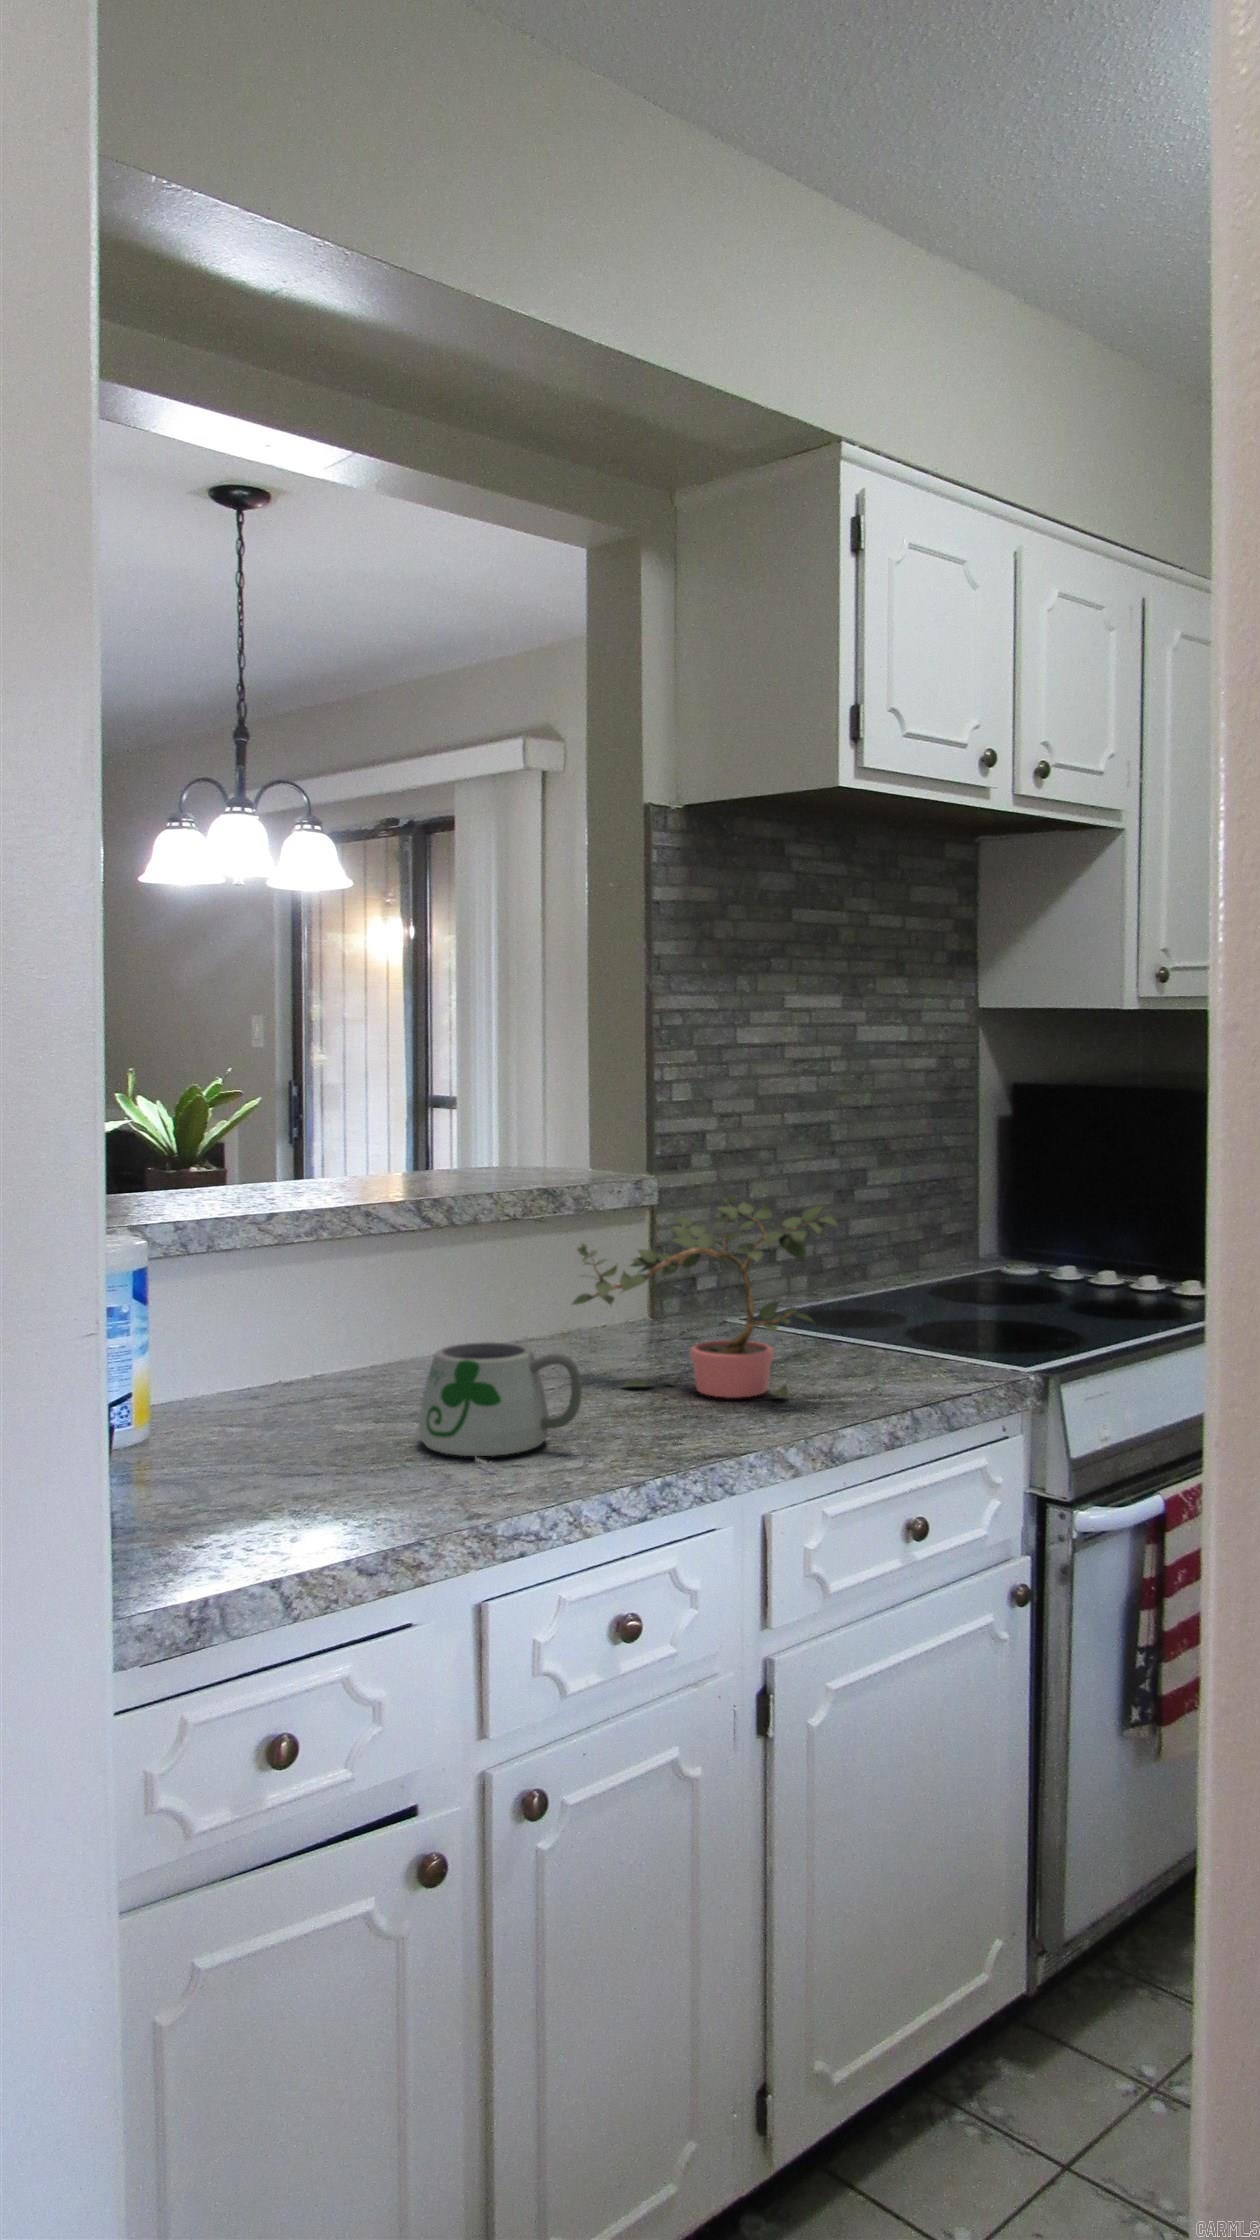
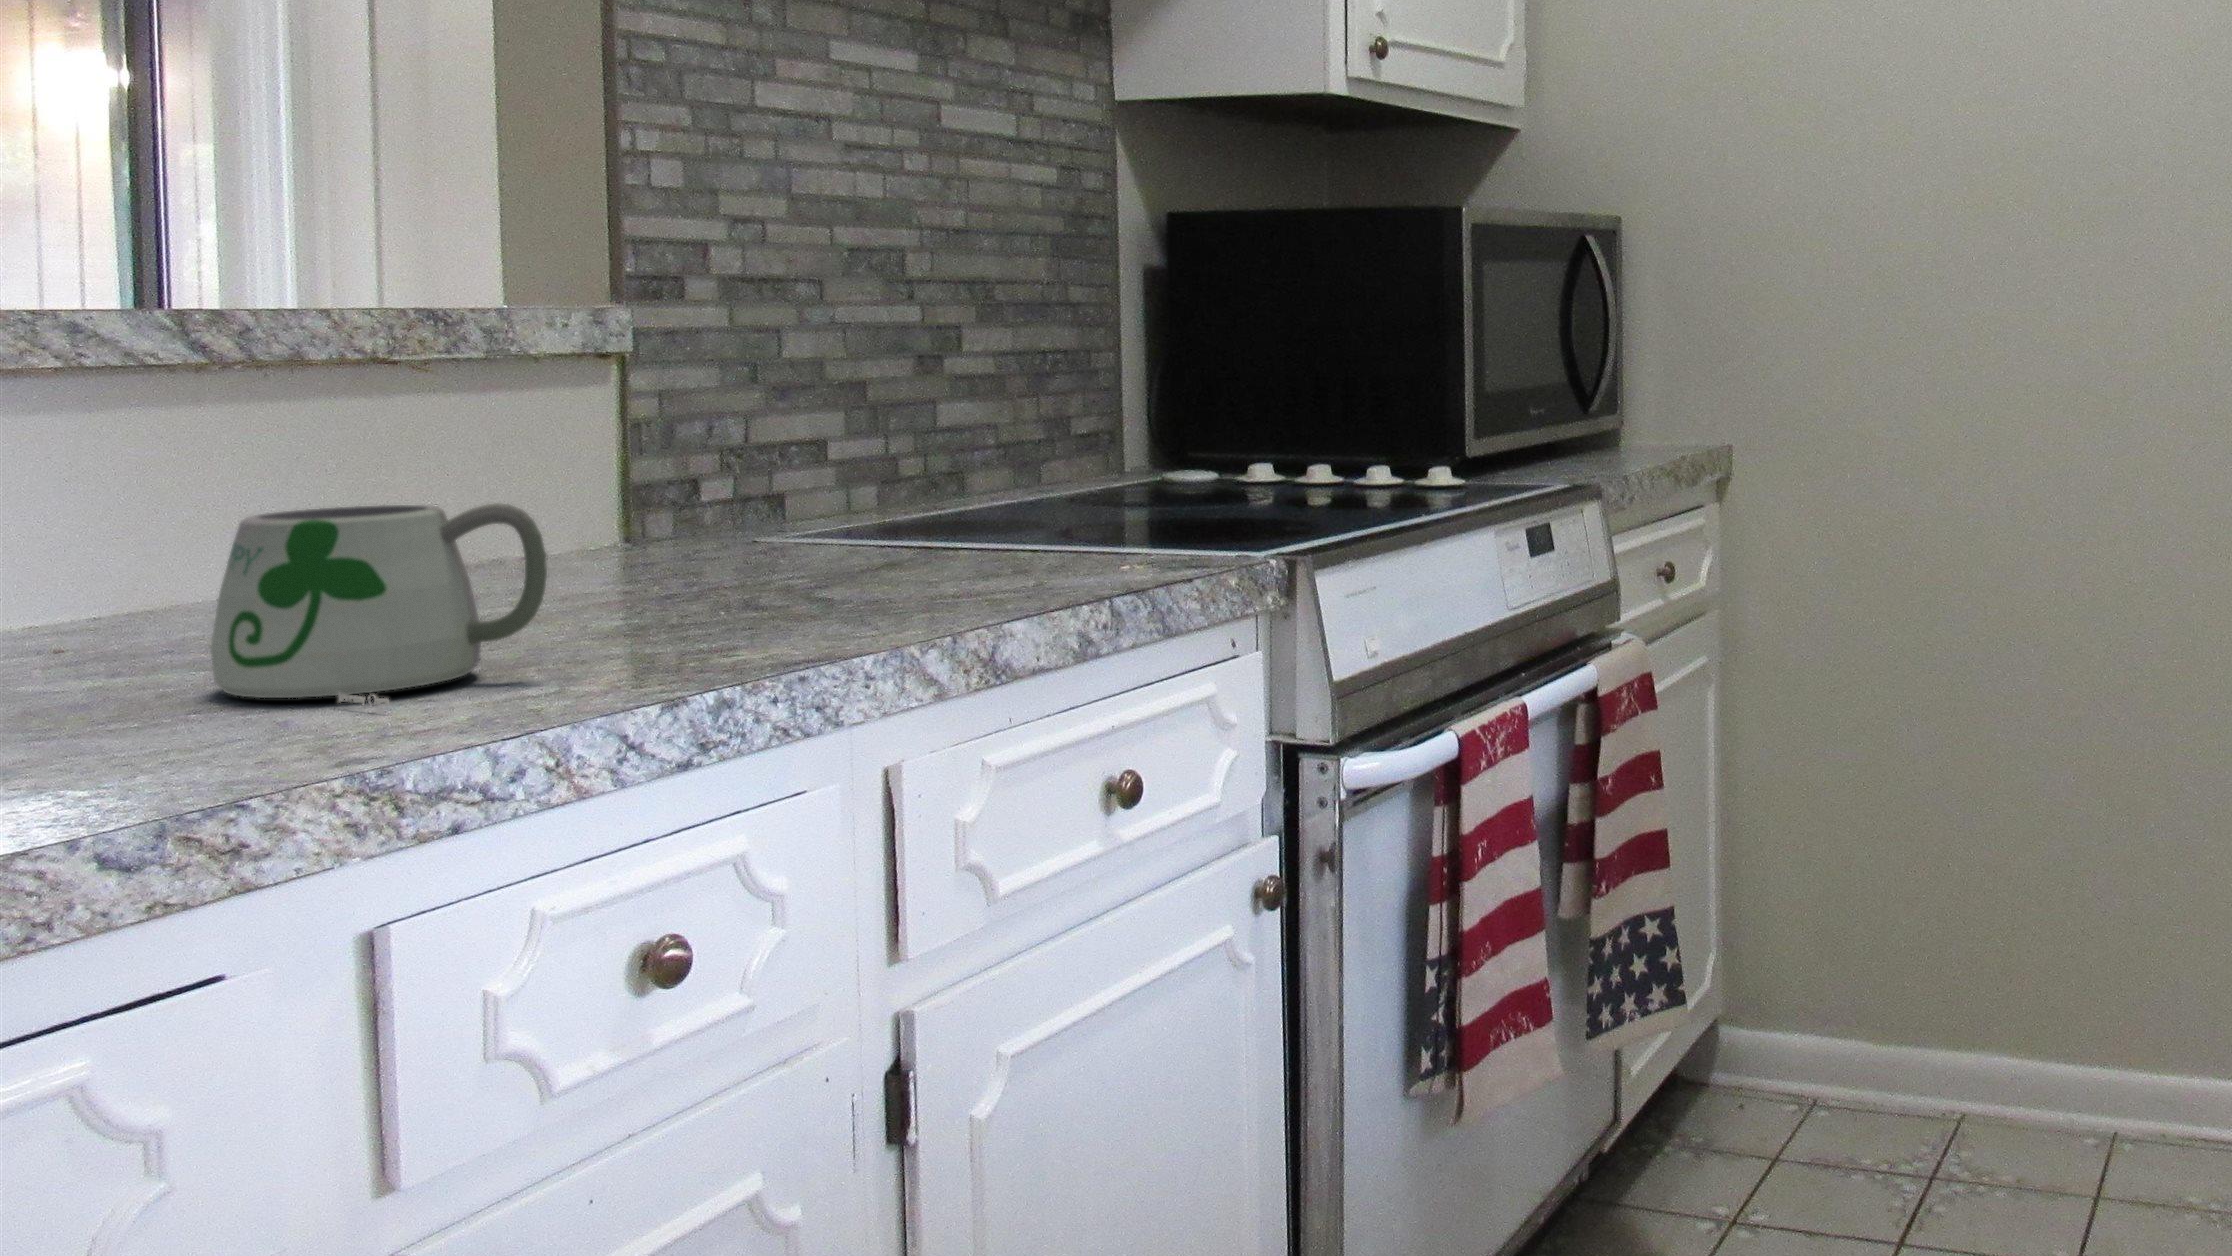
potted plant: present [573,1194,837,1398] -> none [497,275,980,613]

